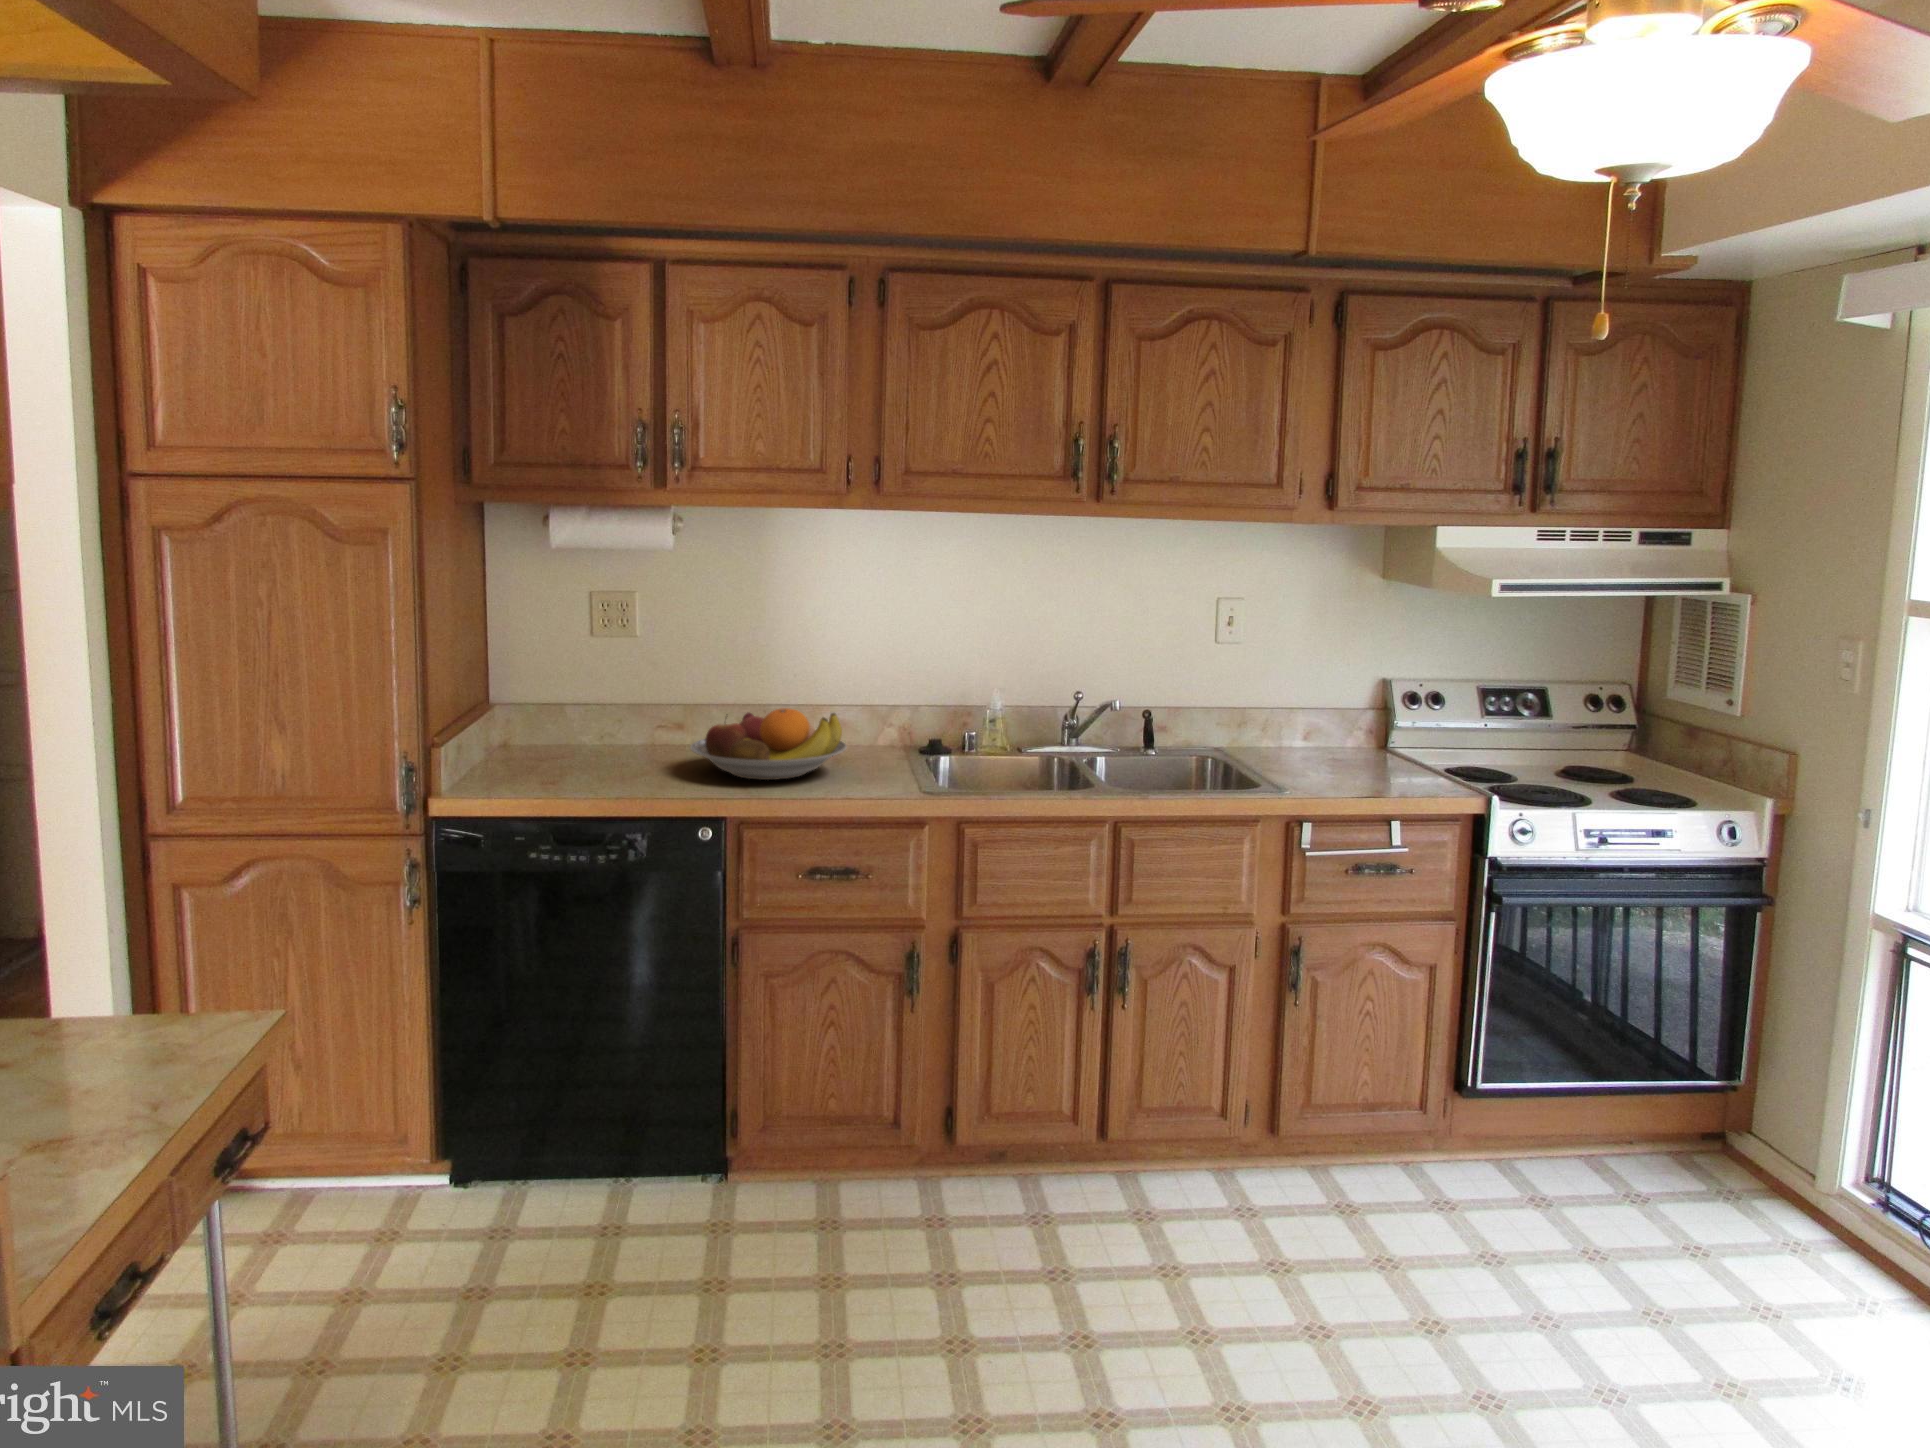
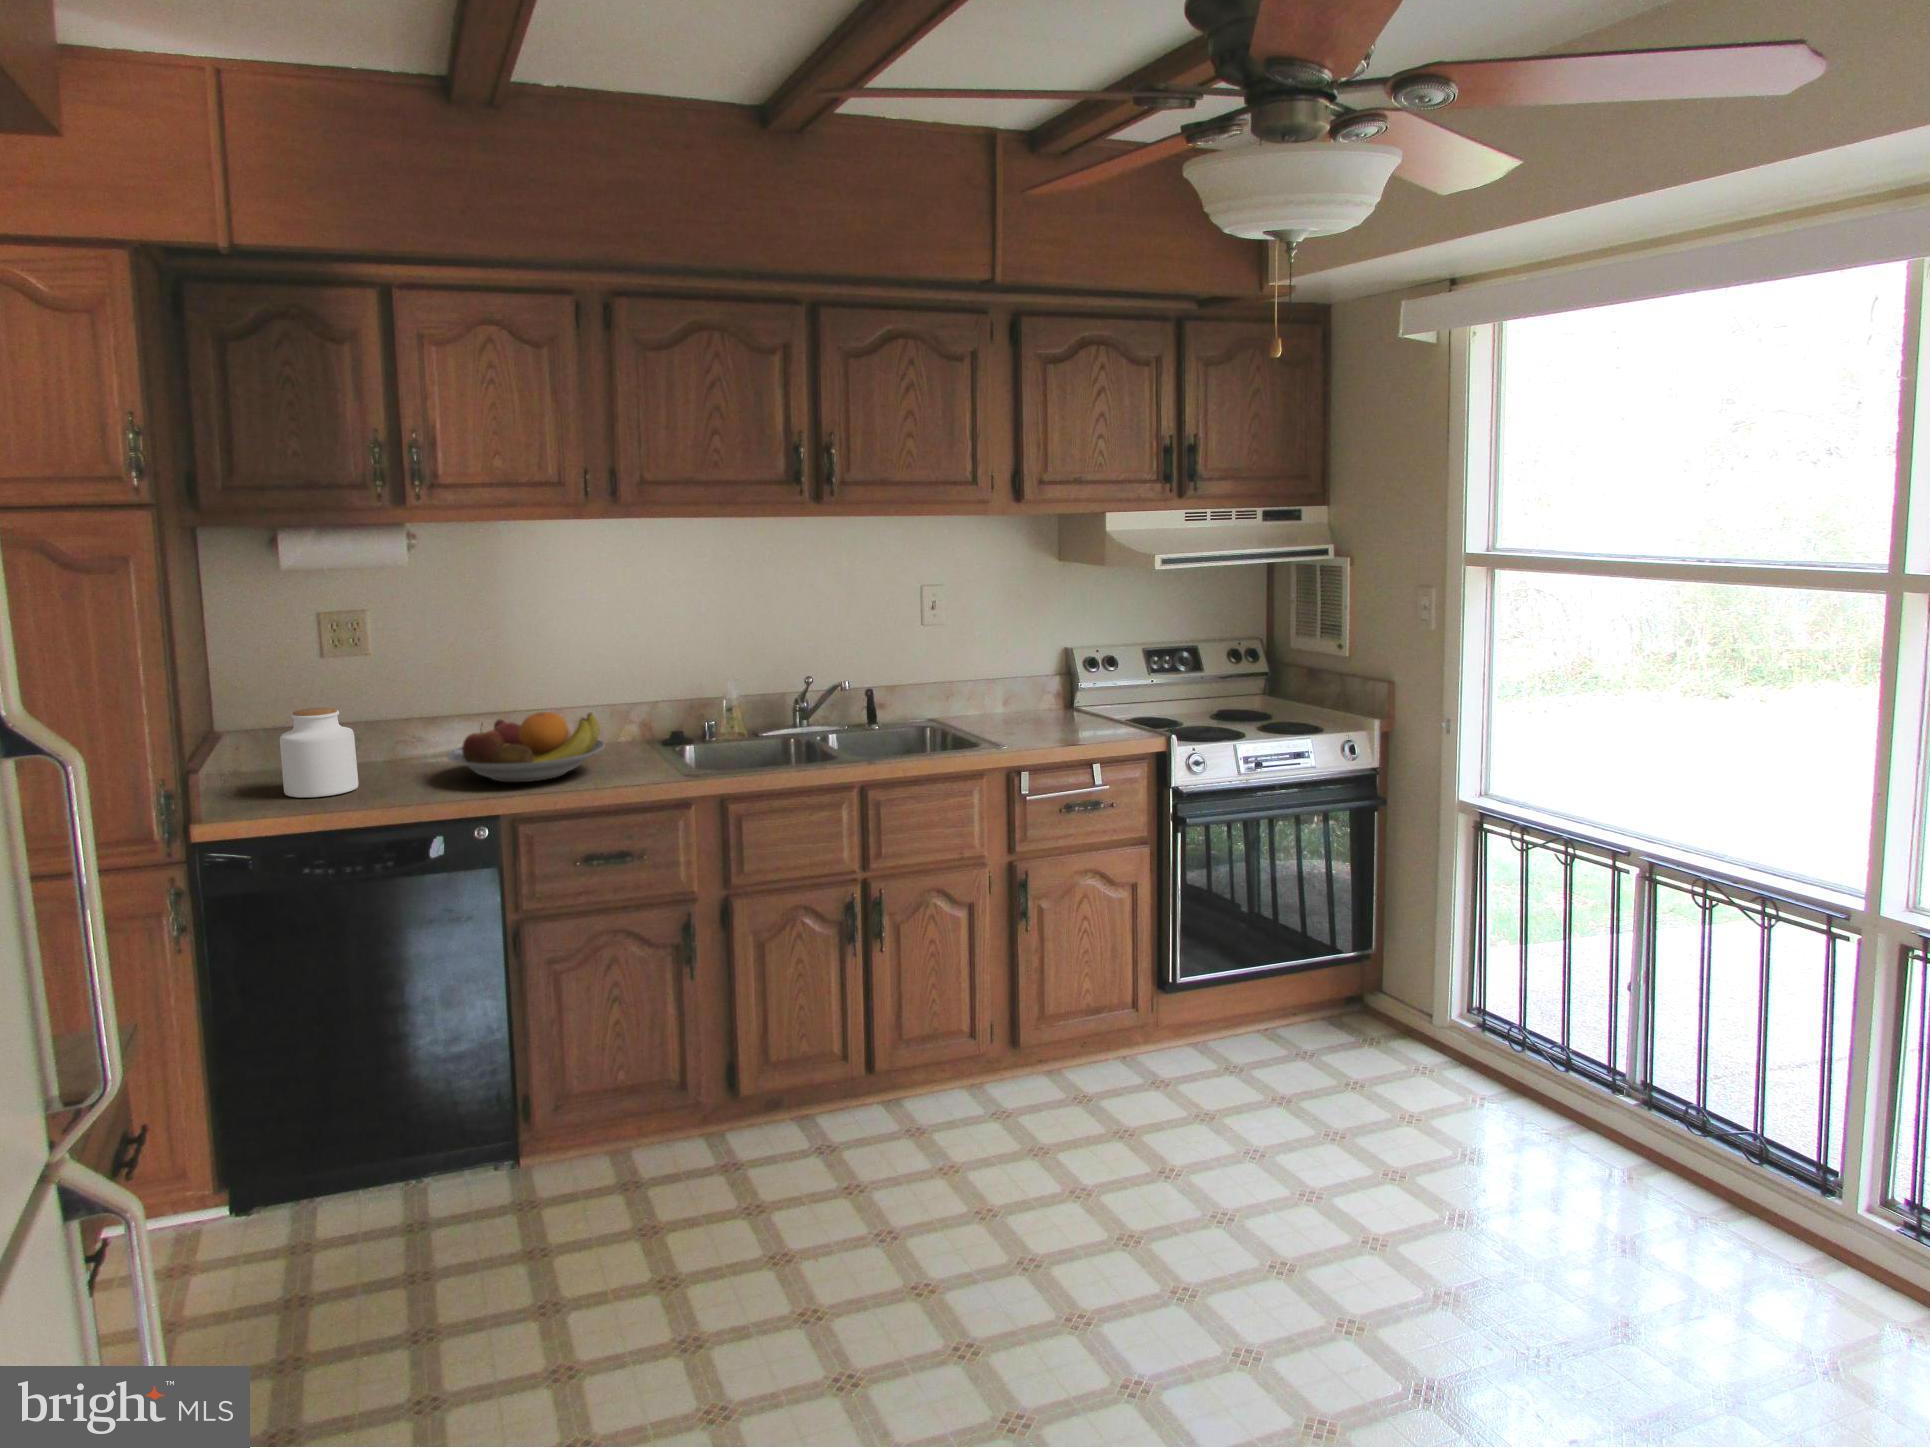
jar: none [535,687,605,775] -> present [280,708,358,797]

